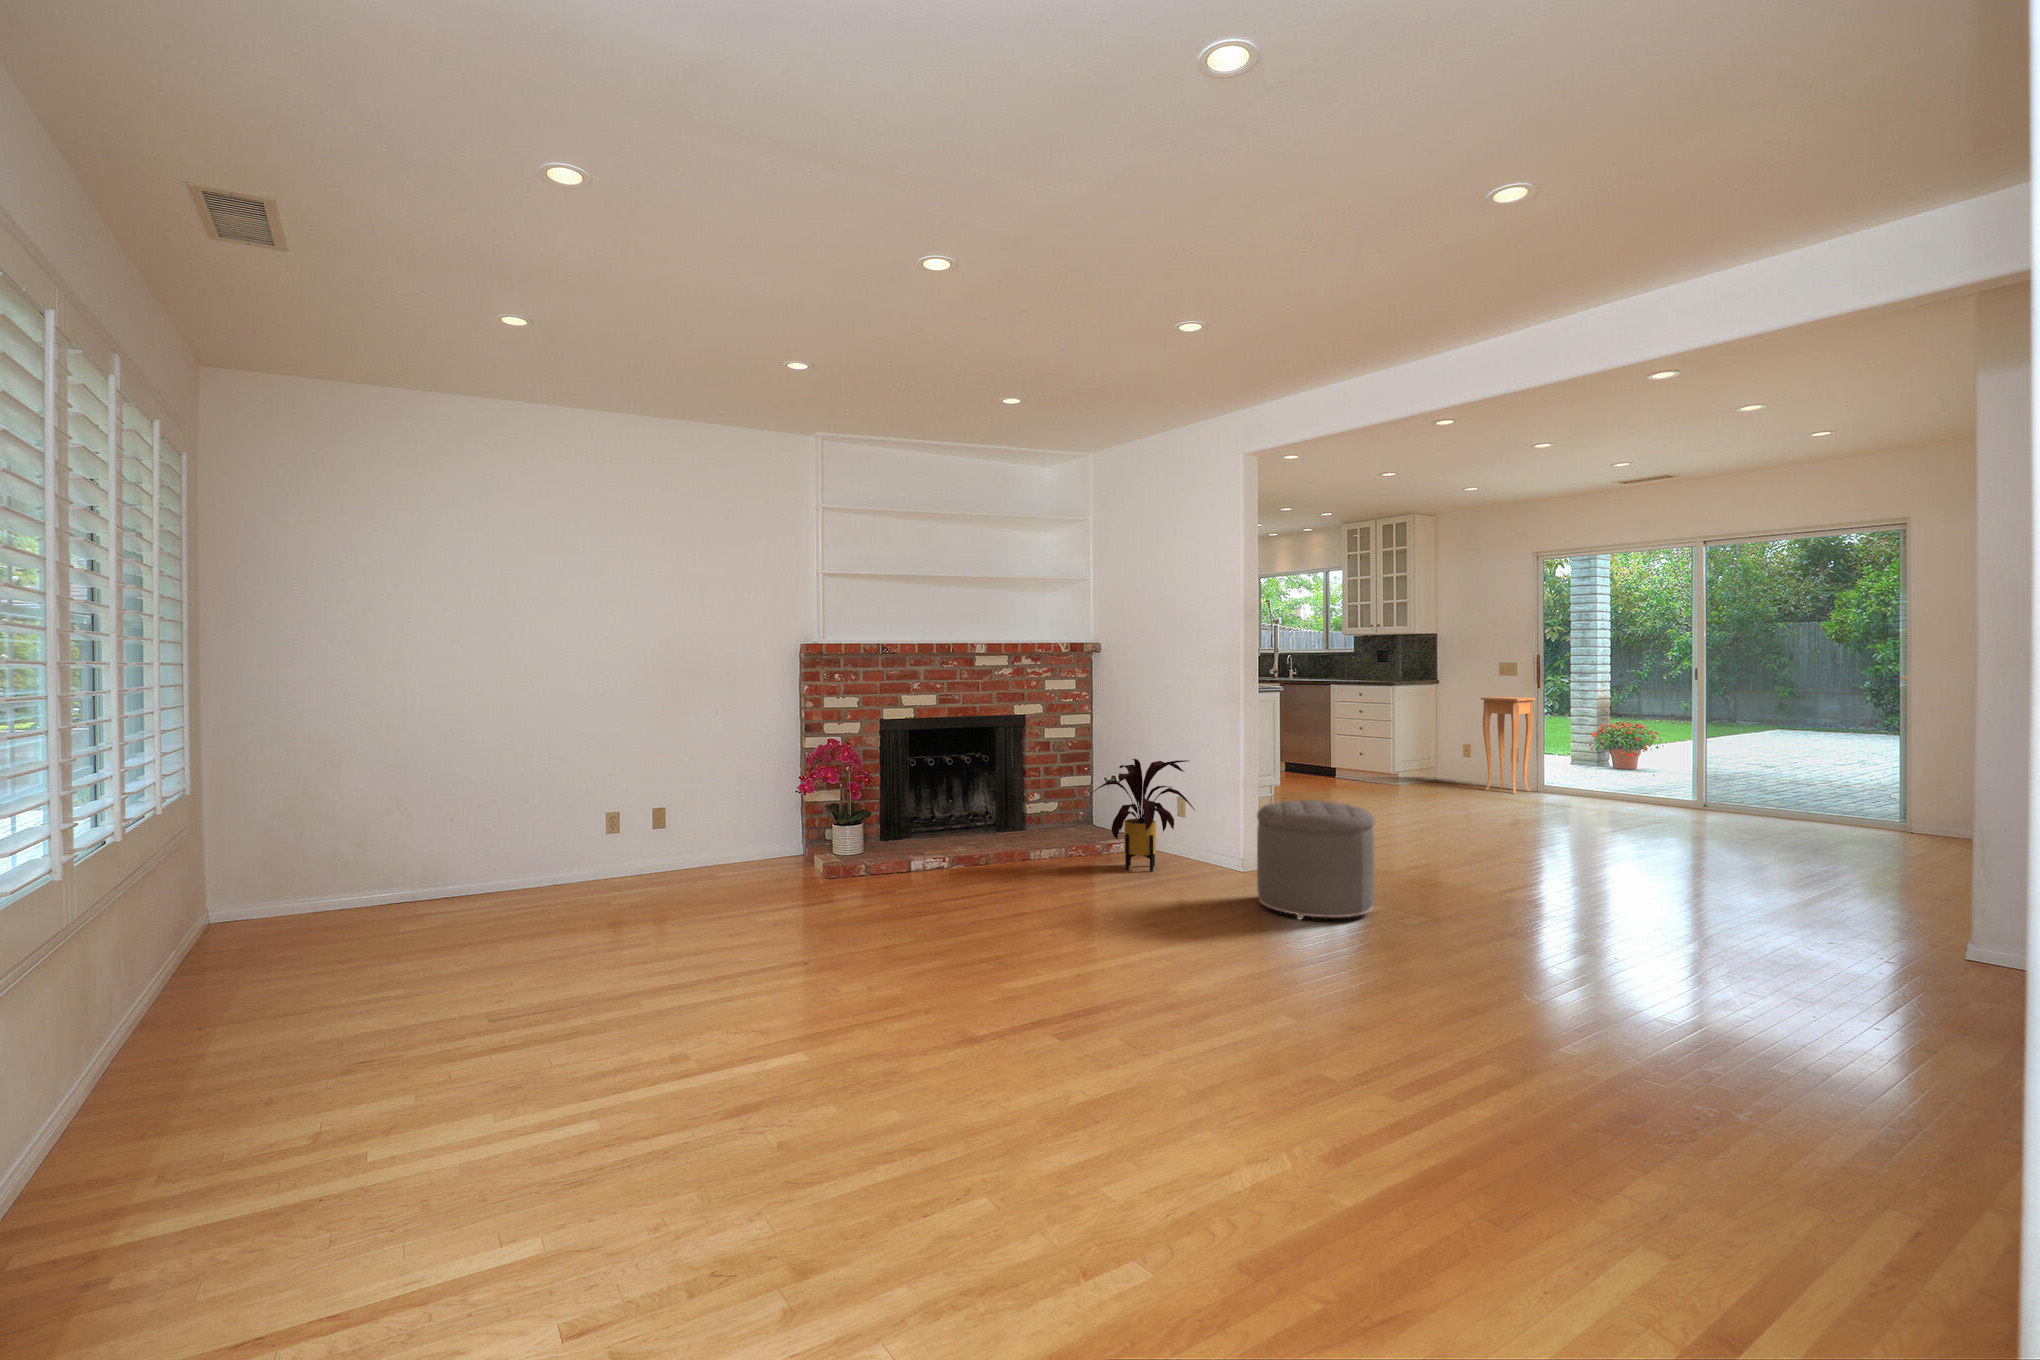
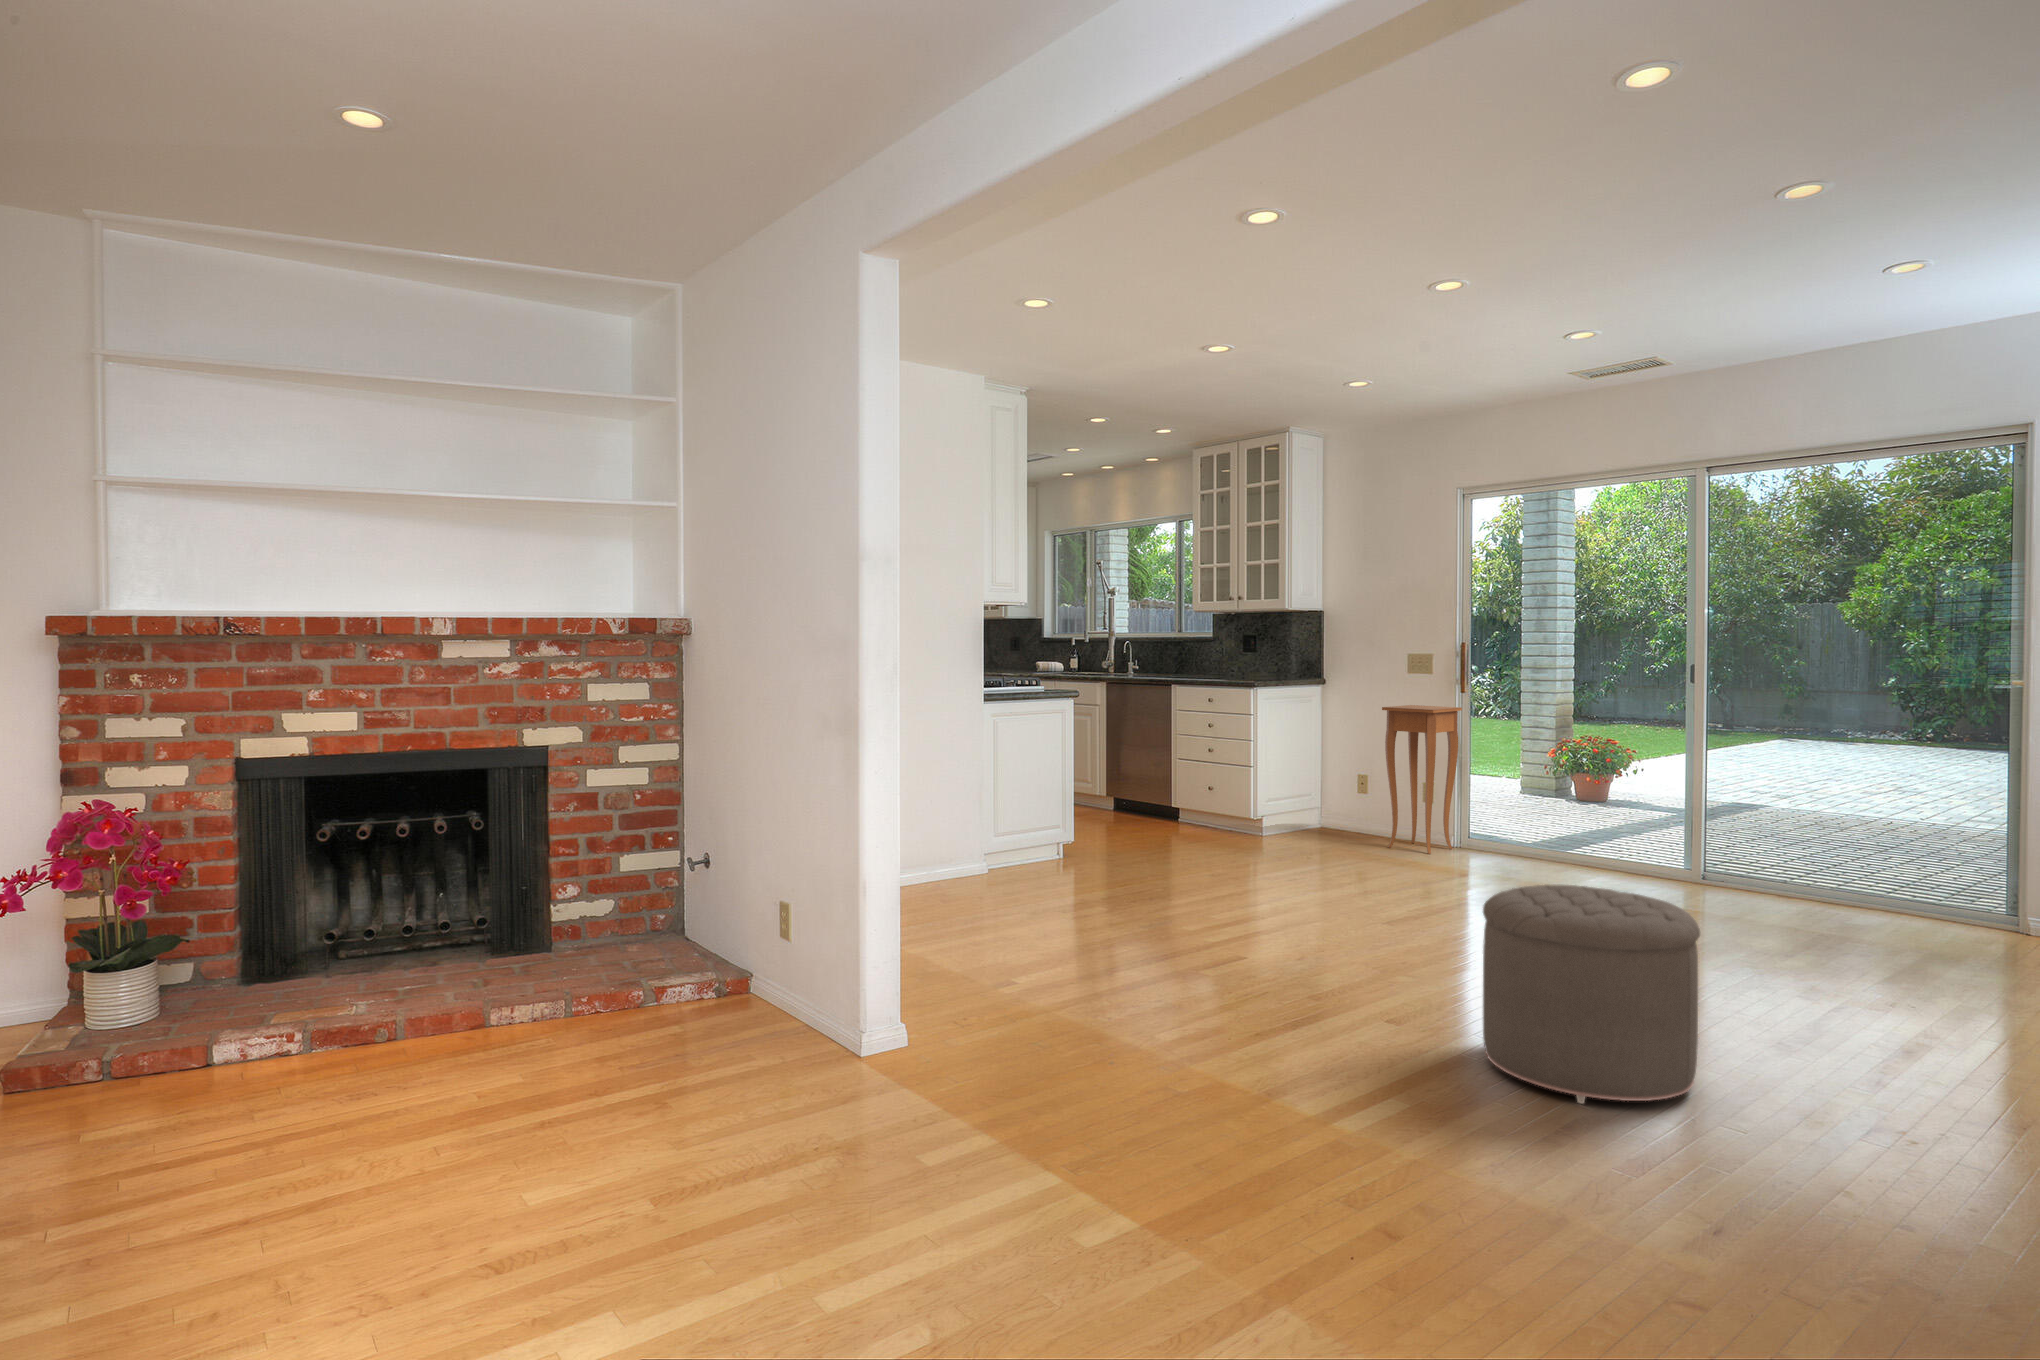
house plant: present [1090,759,1195,871] -> none [581,838,785,1058]
ottoman: present [1257,800,1375,920] -> present [1483,885,1700,1104]

